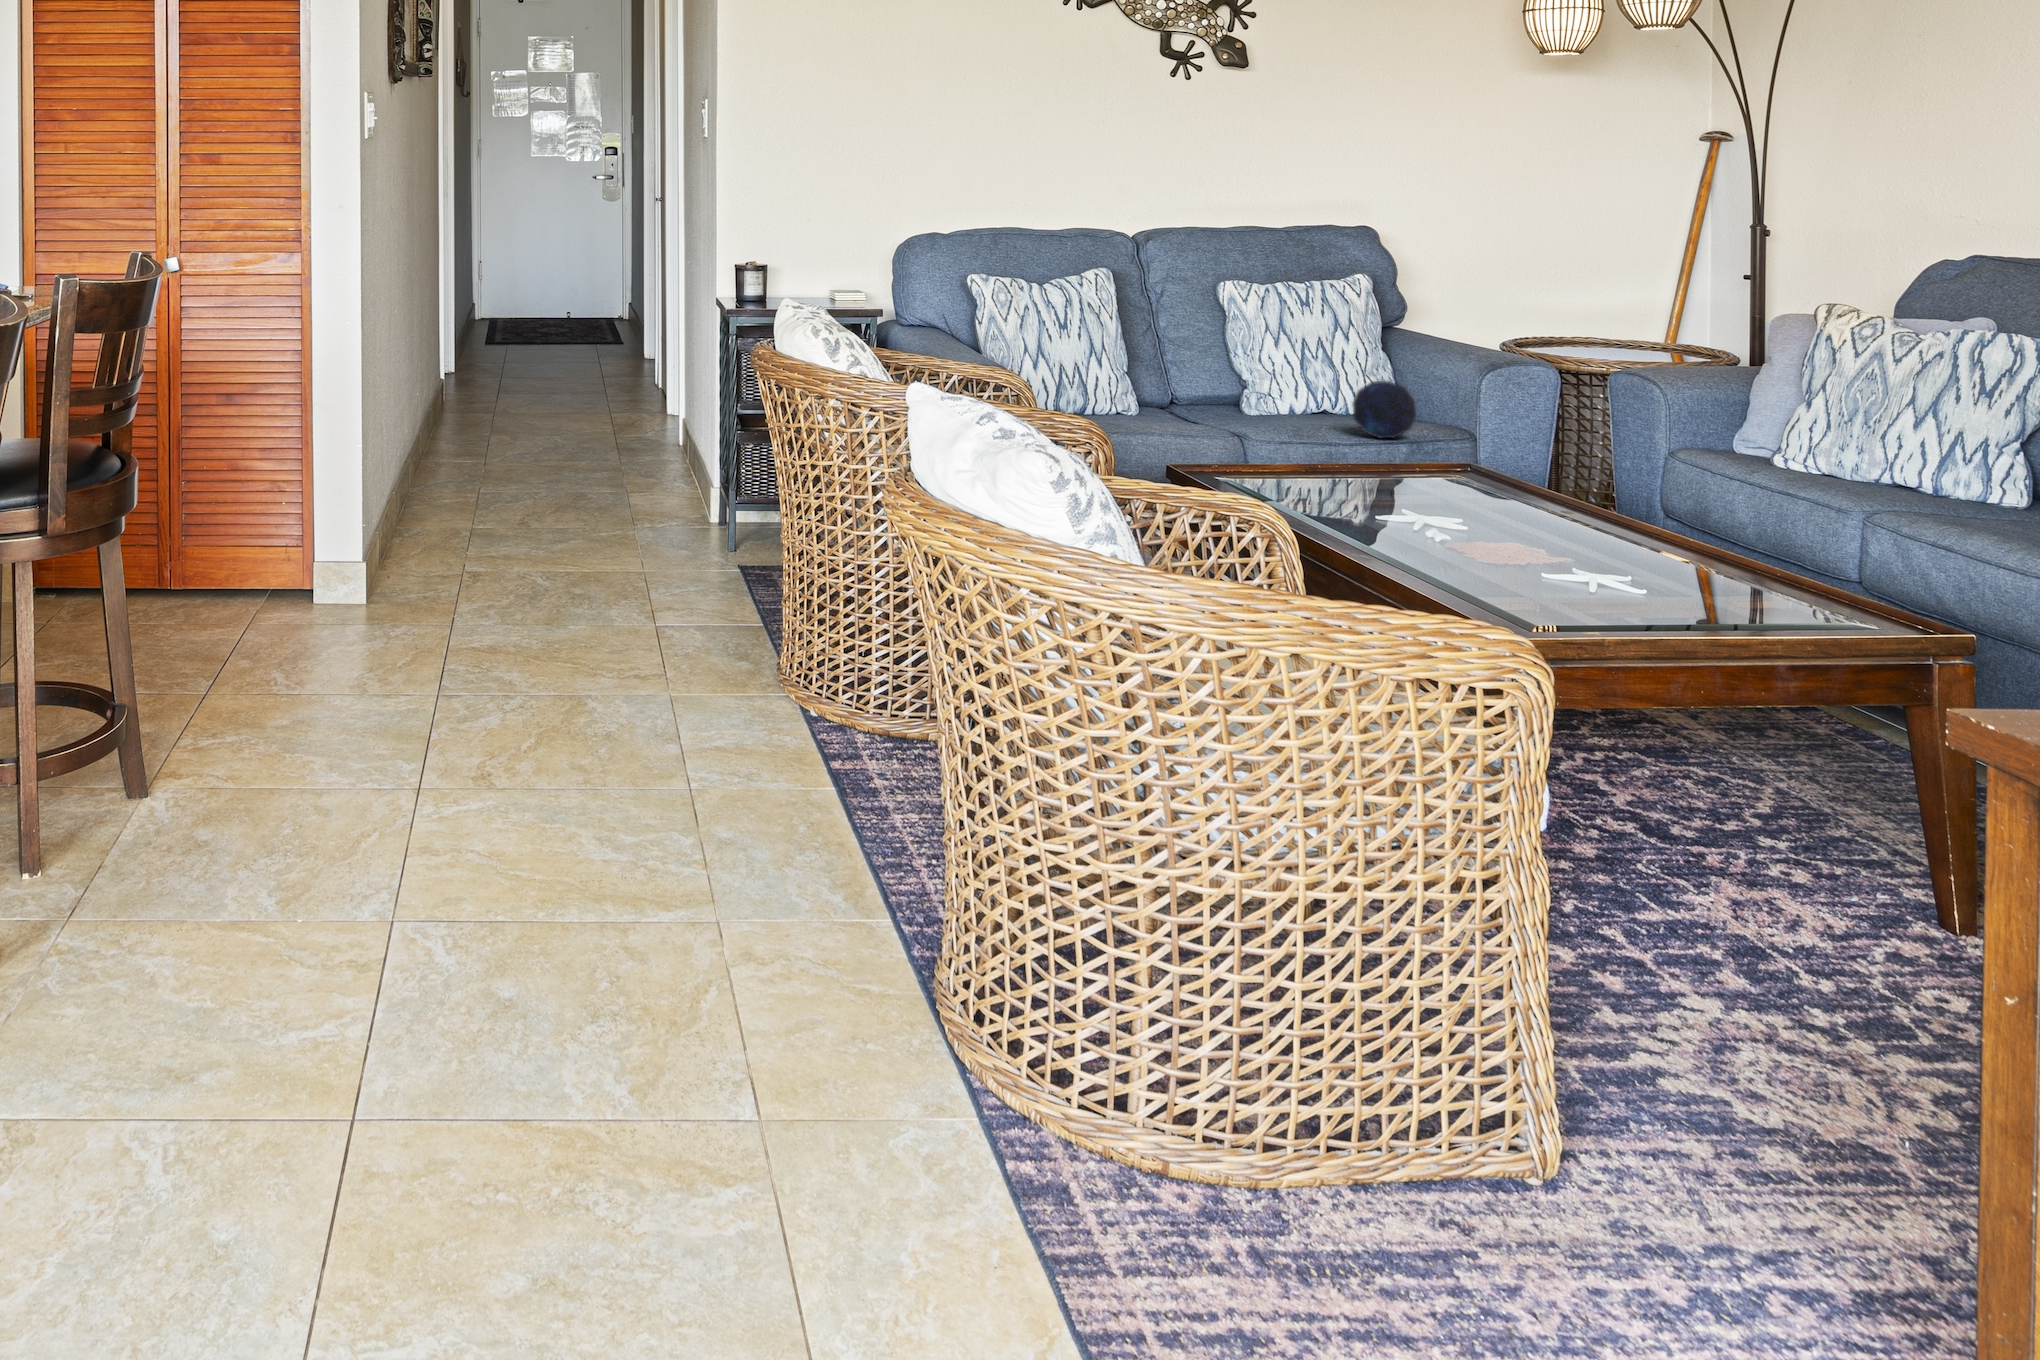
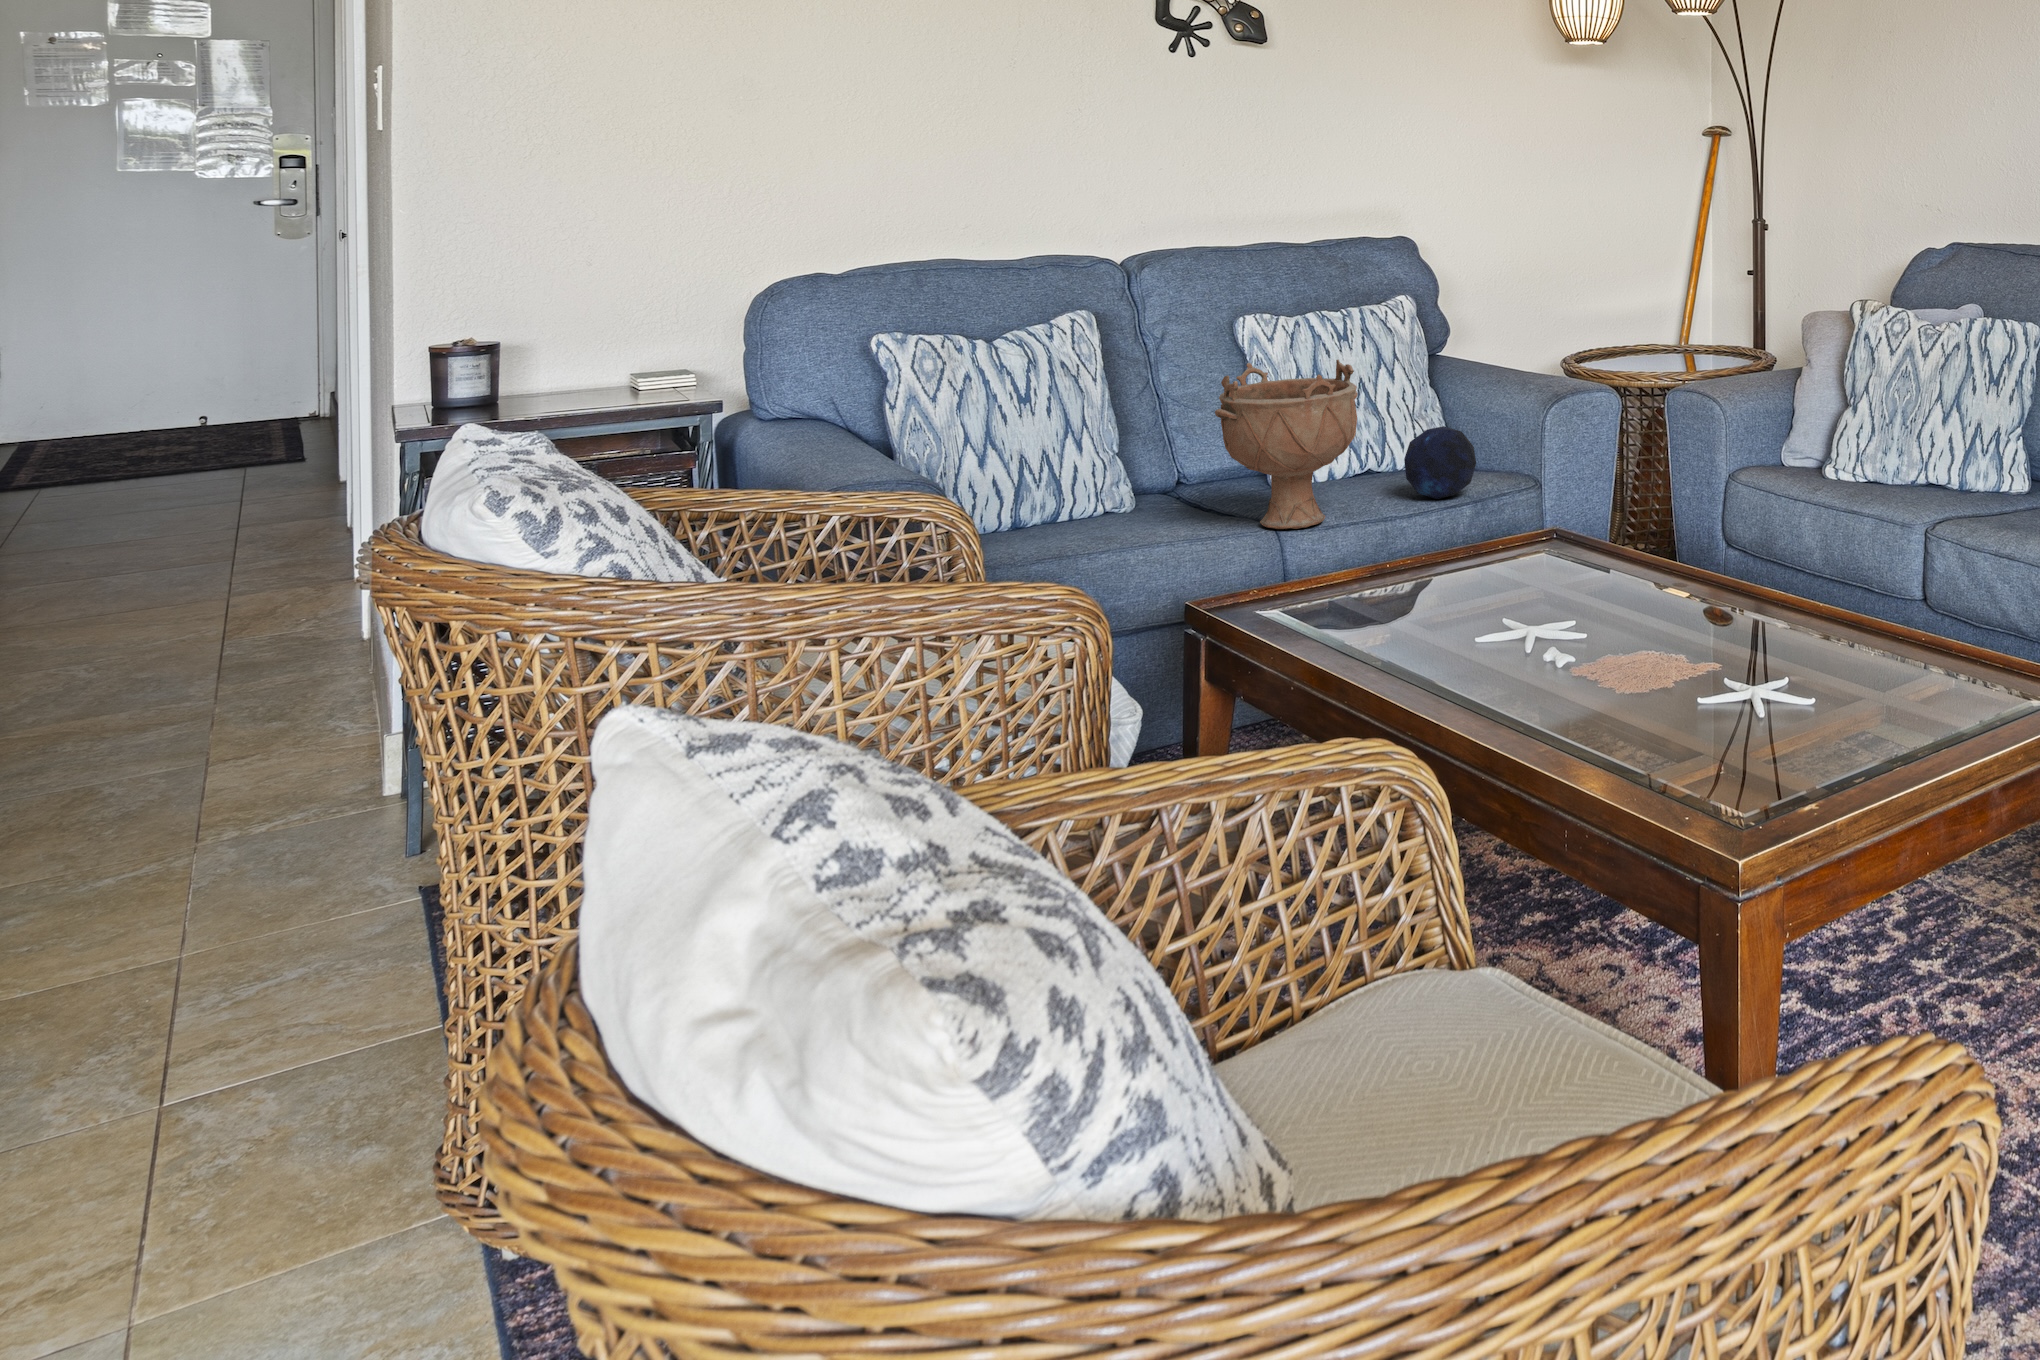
decorative bowl: none [1197,314,1311,442] -> present [1215,360,1358,529]

